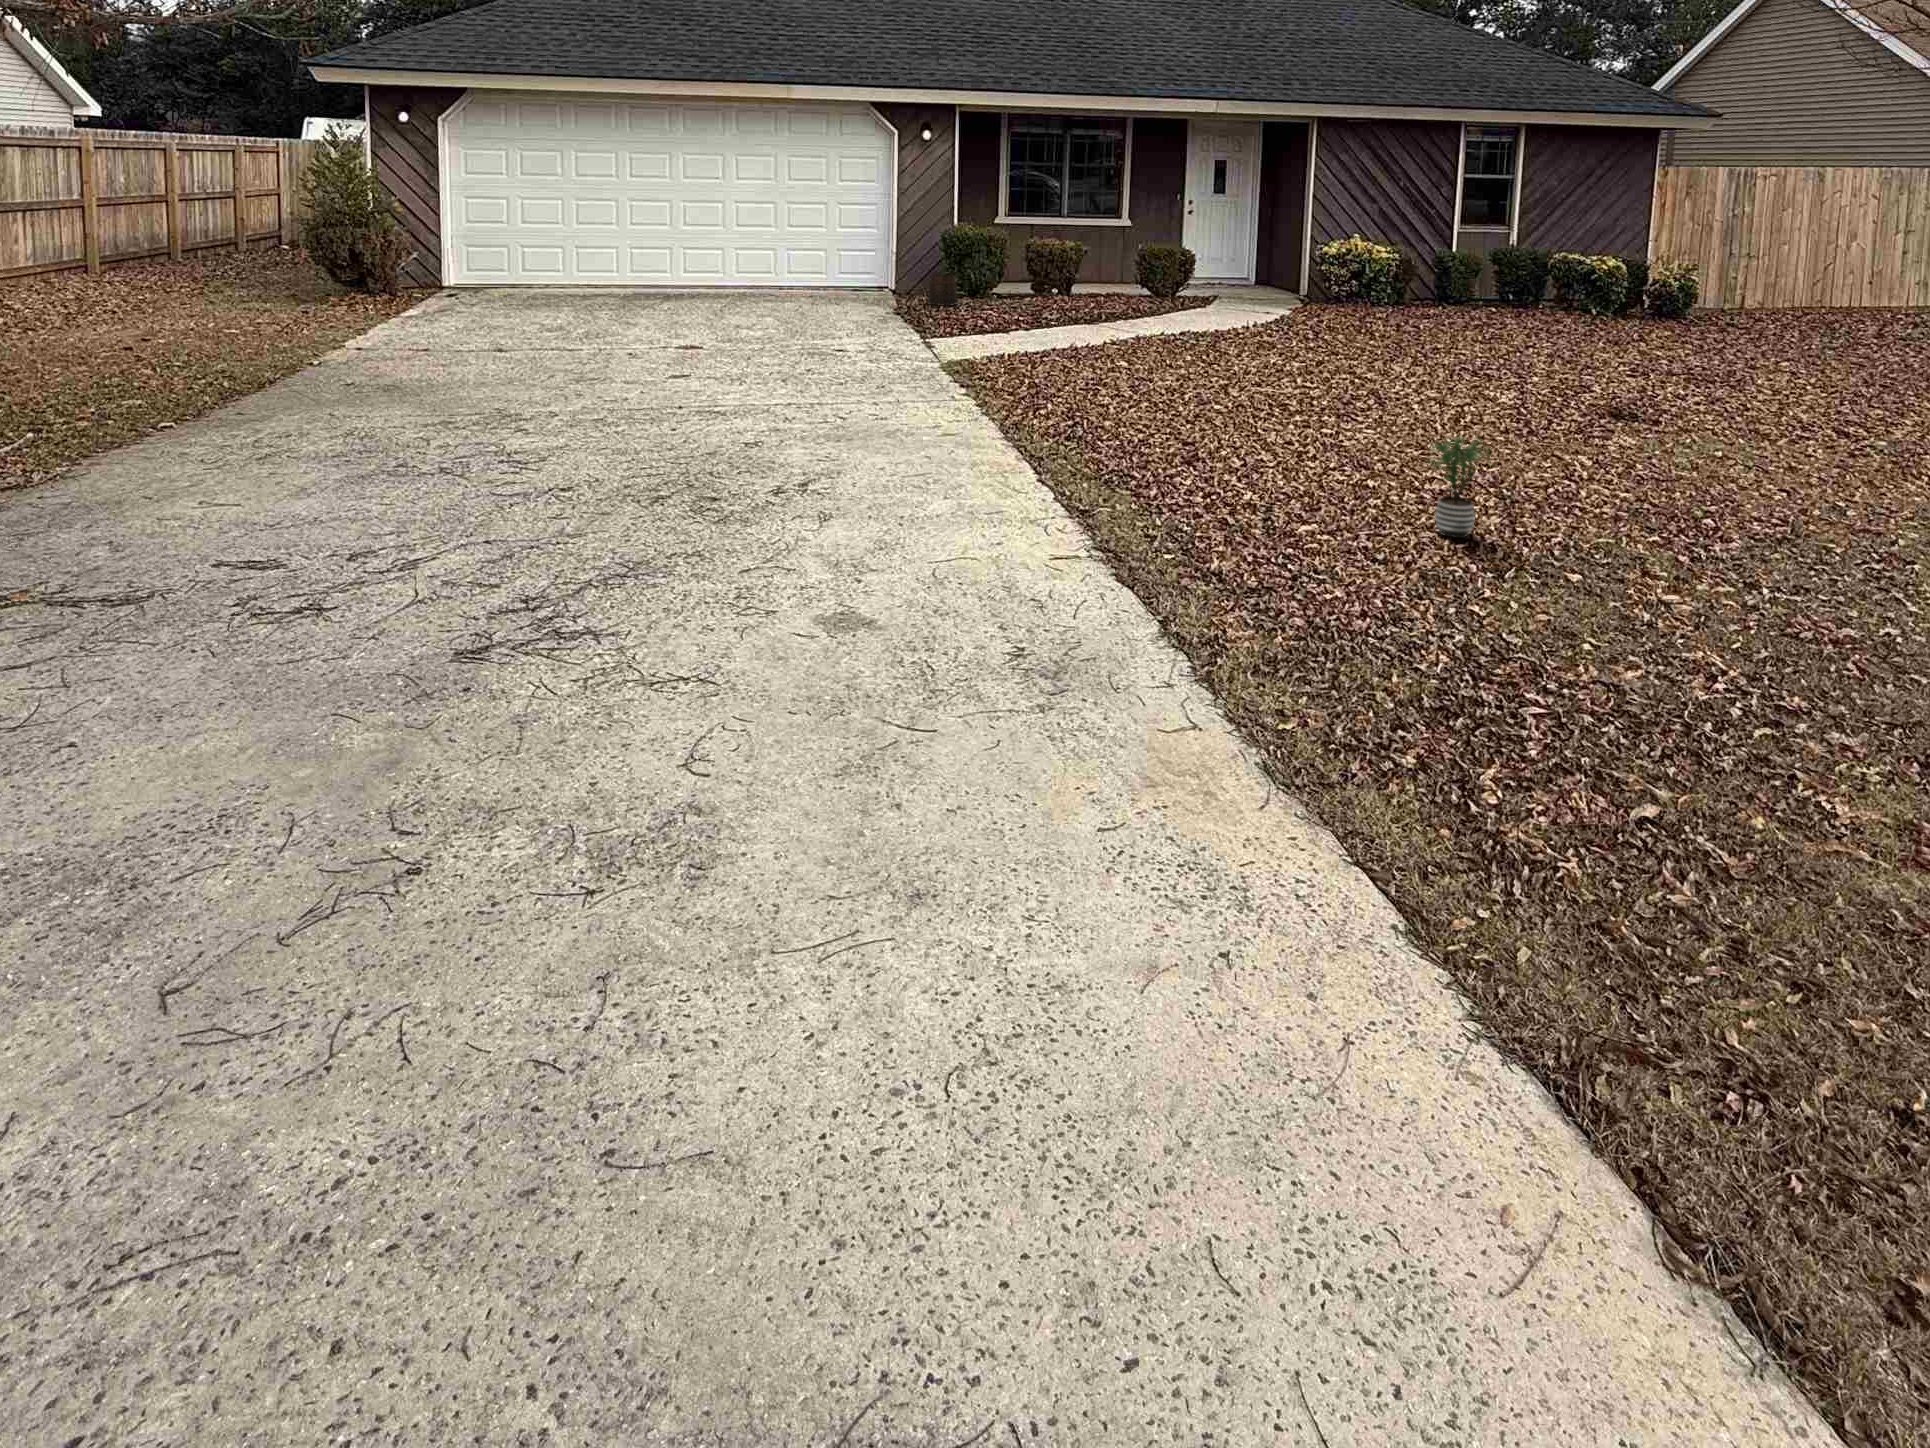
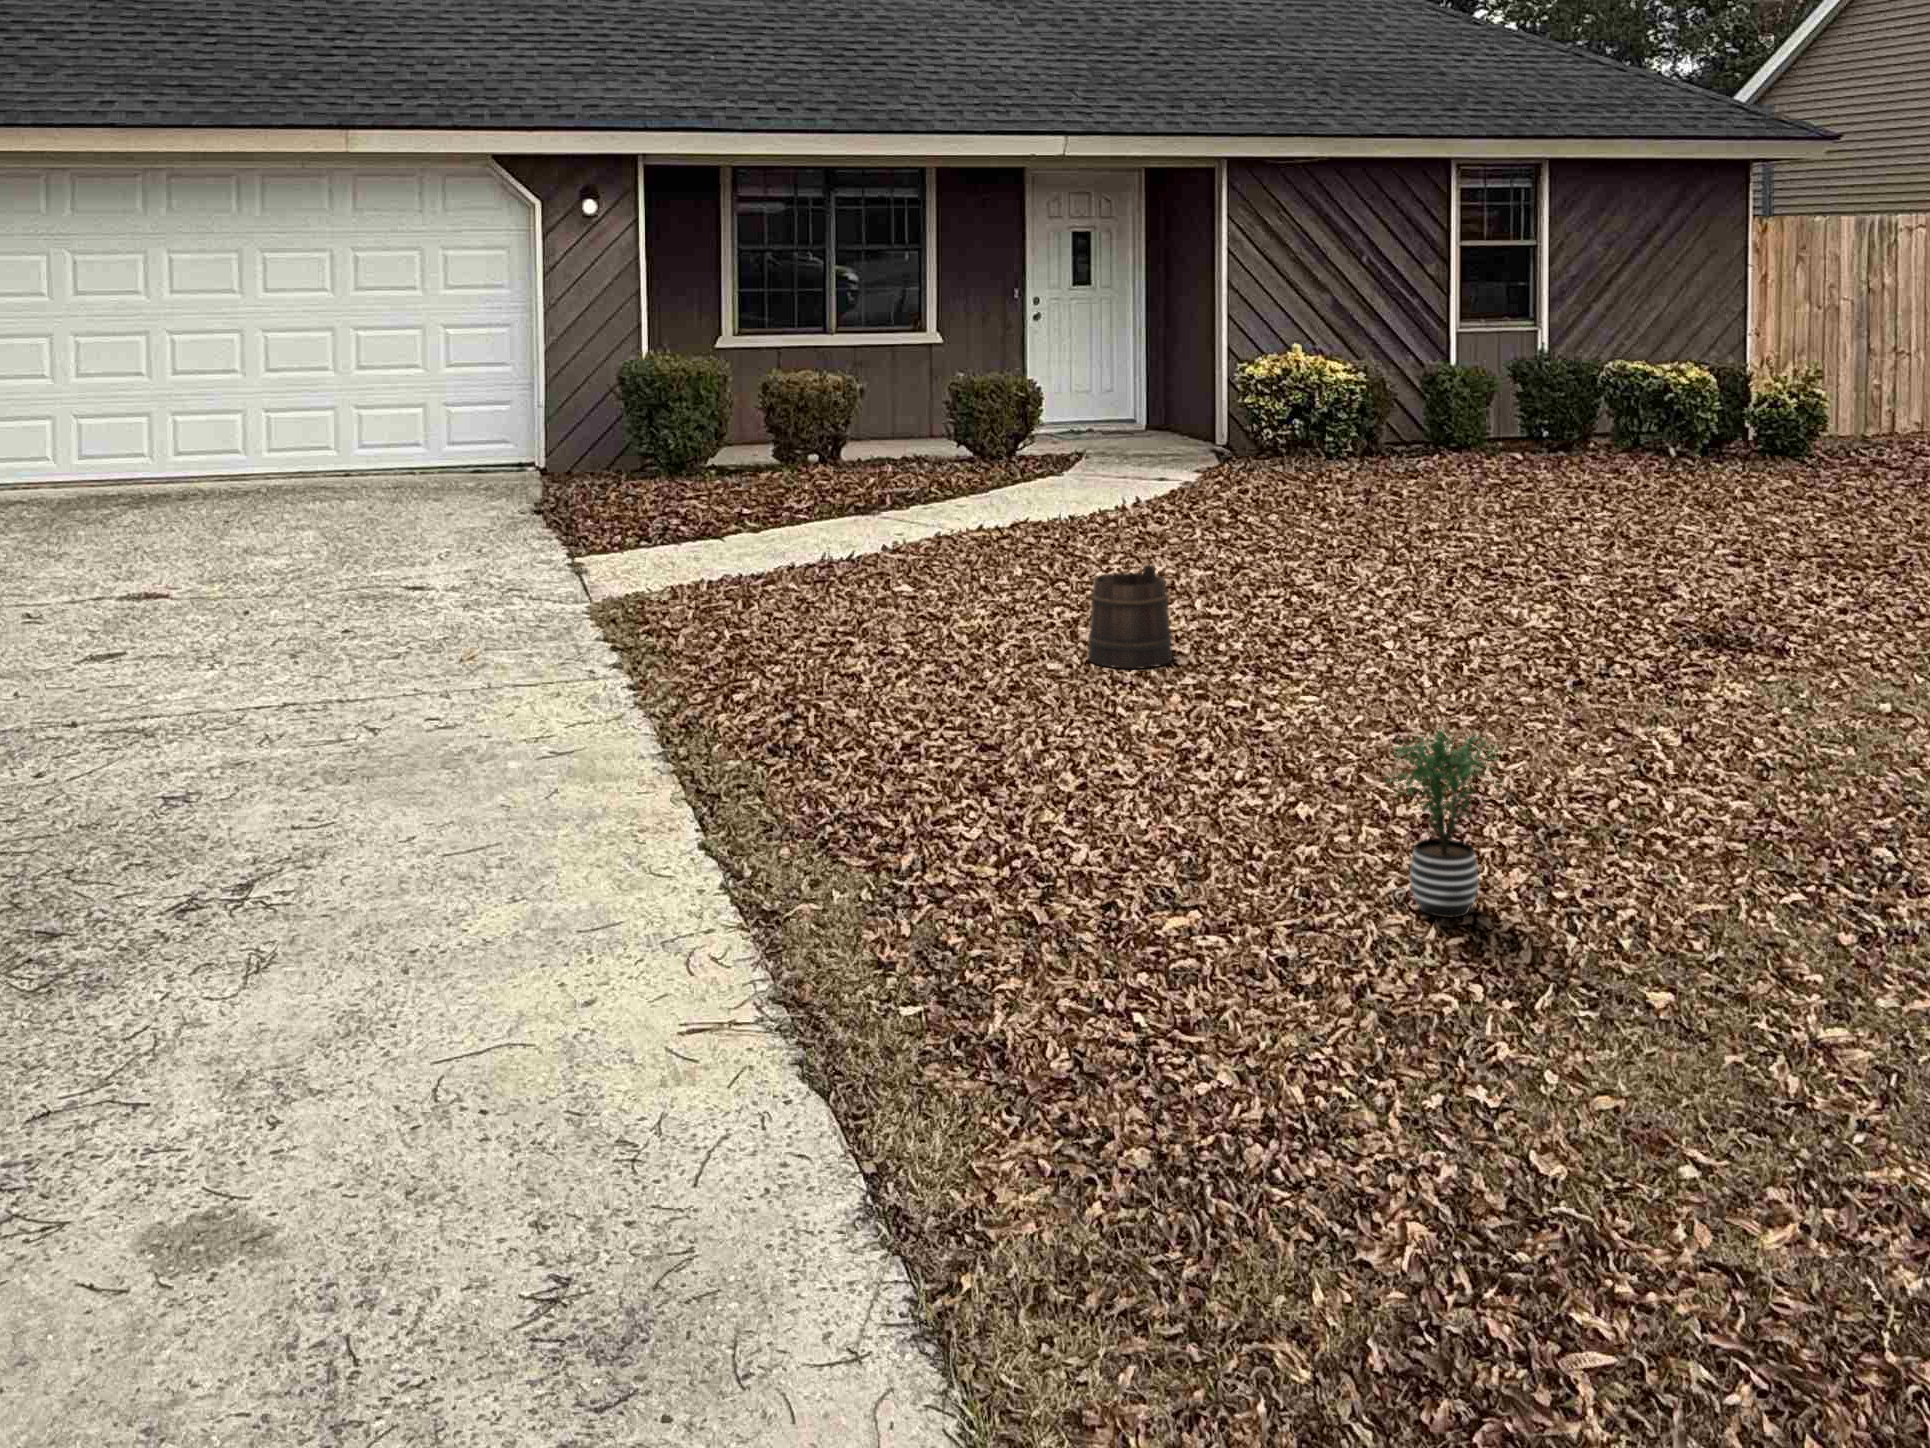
bucket: present [928,272,958,306] -> present [1088,565,1172,668]

